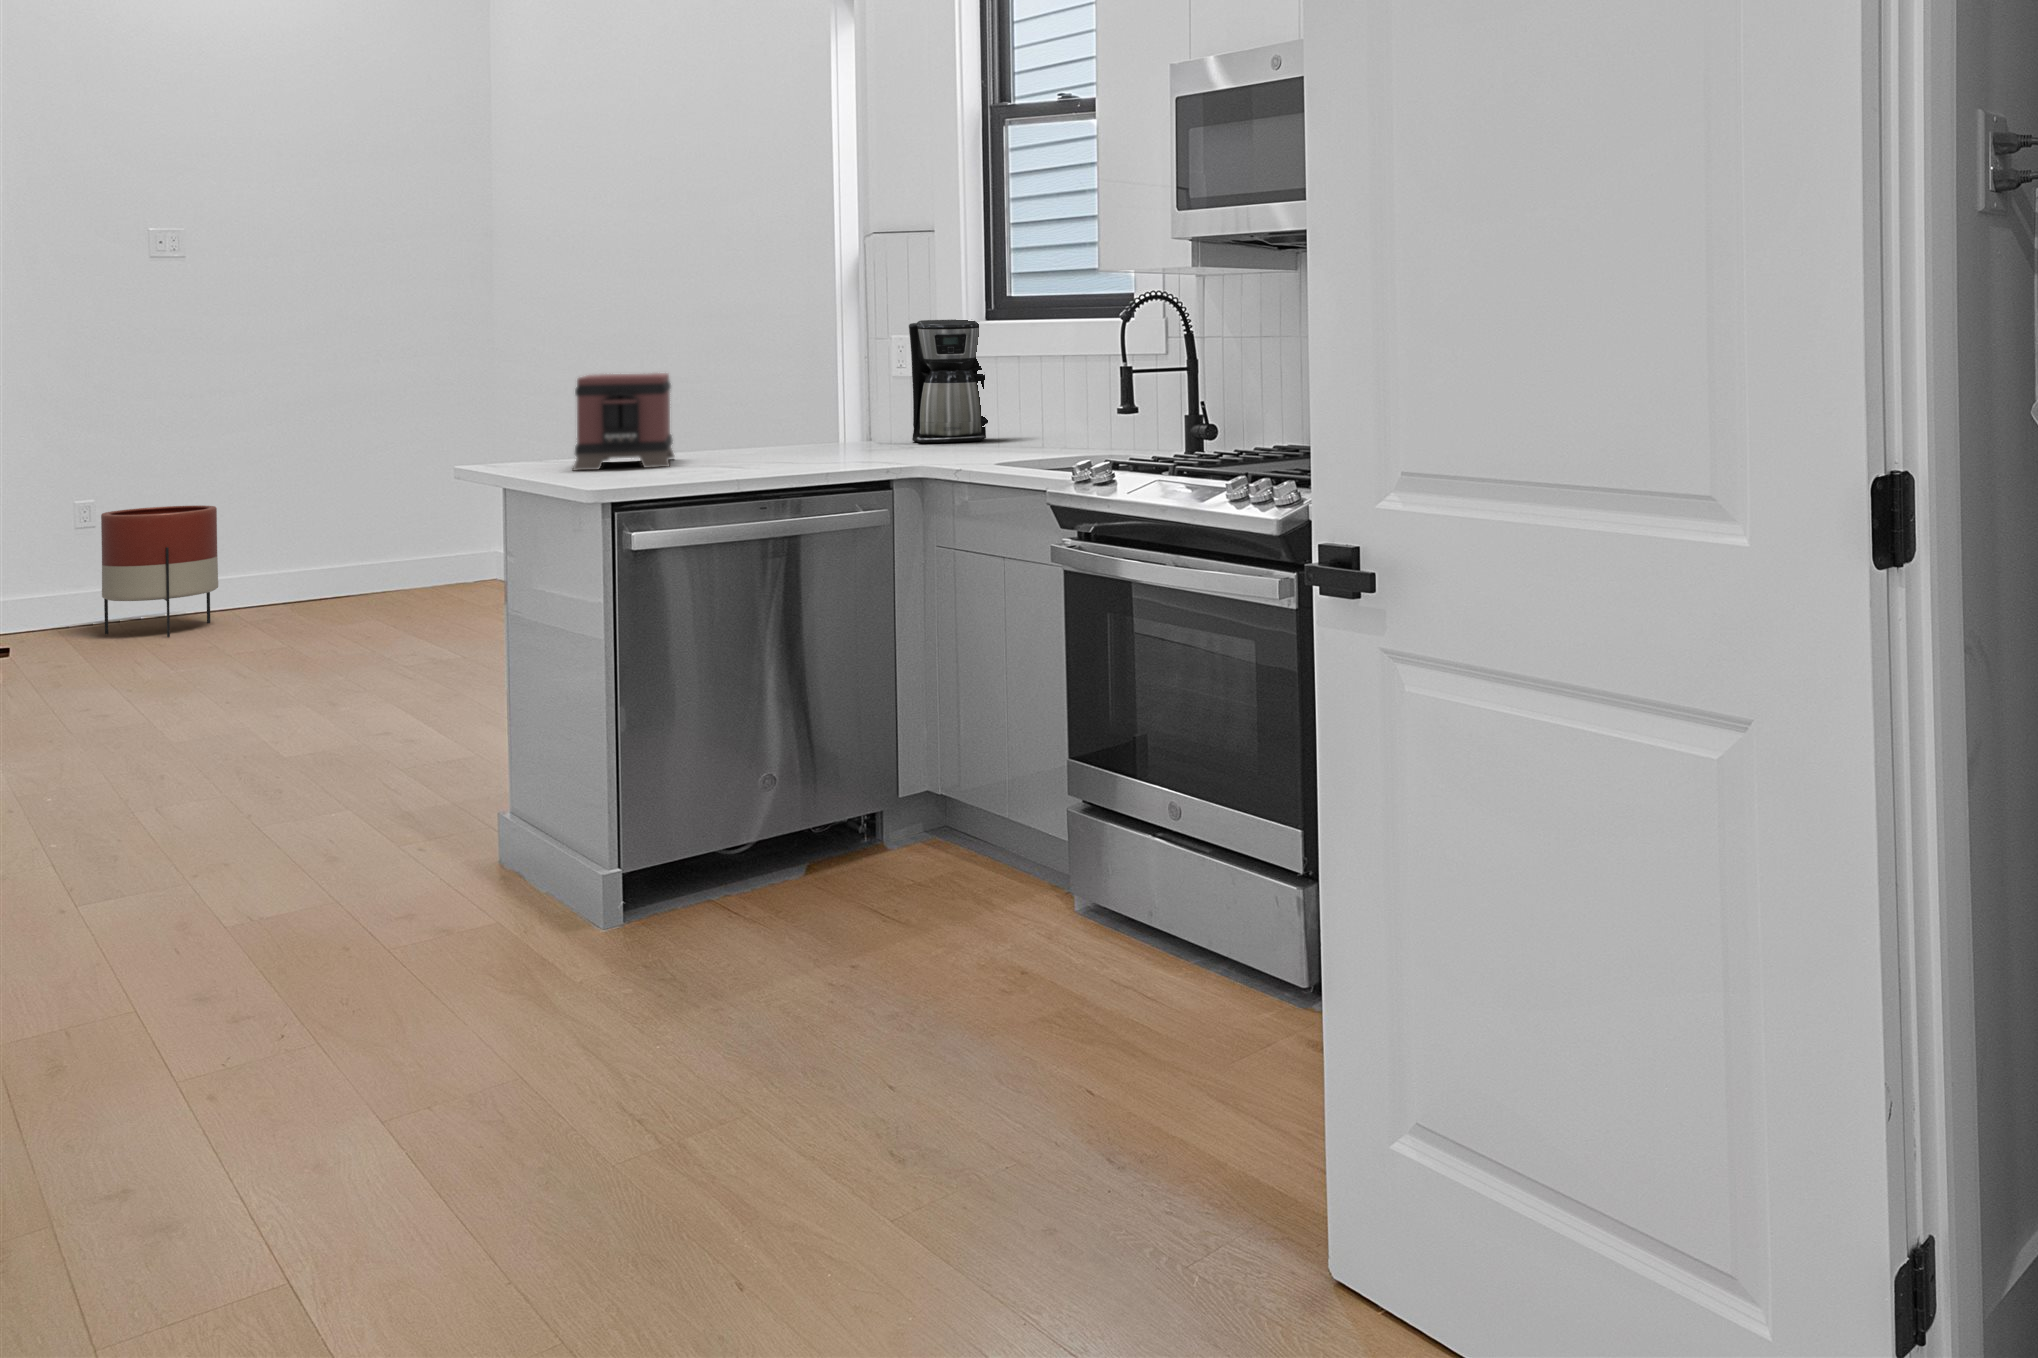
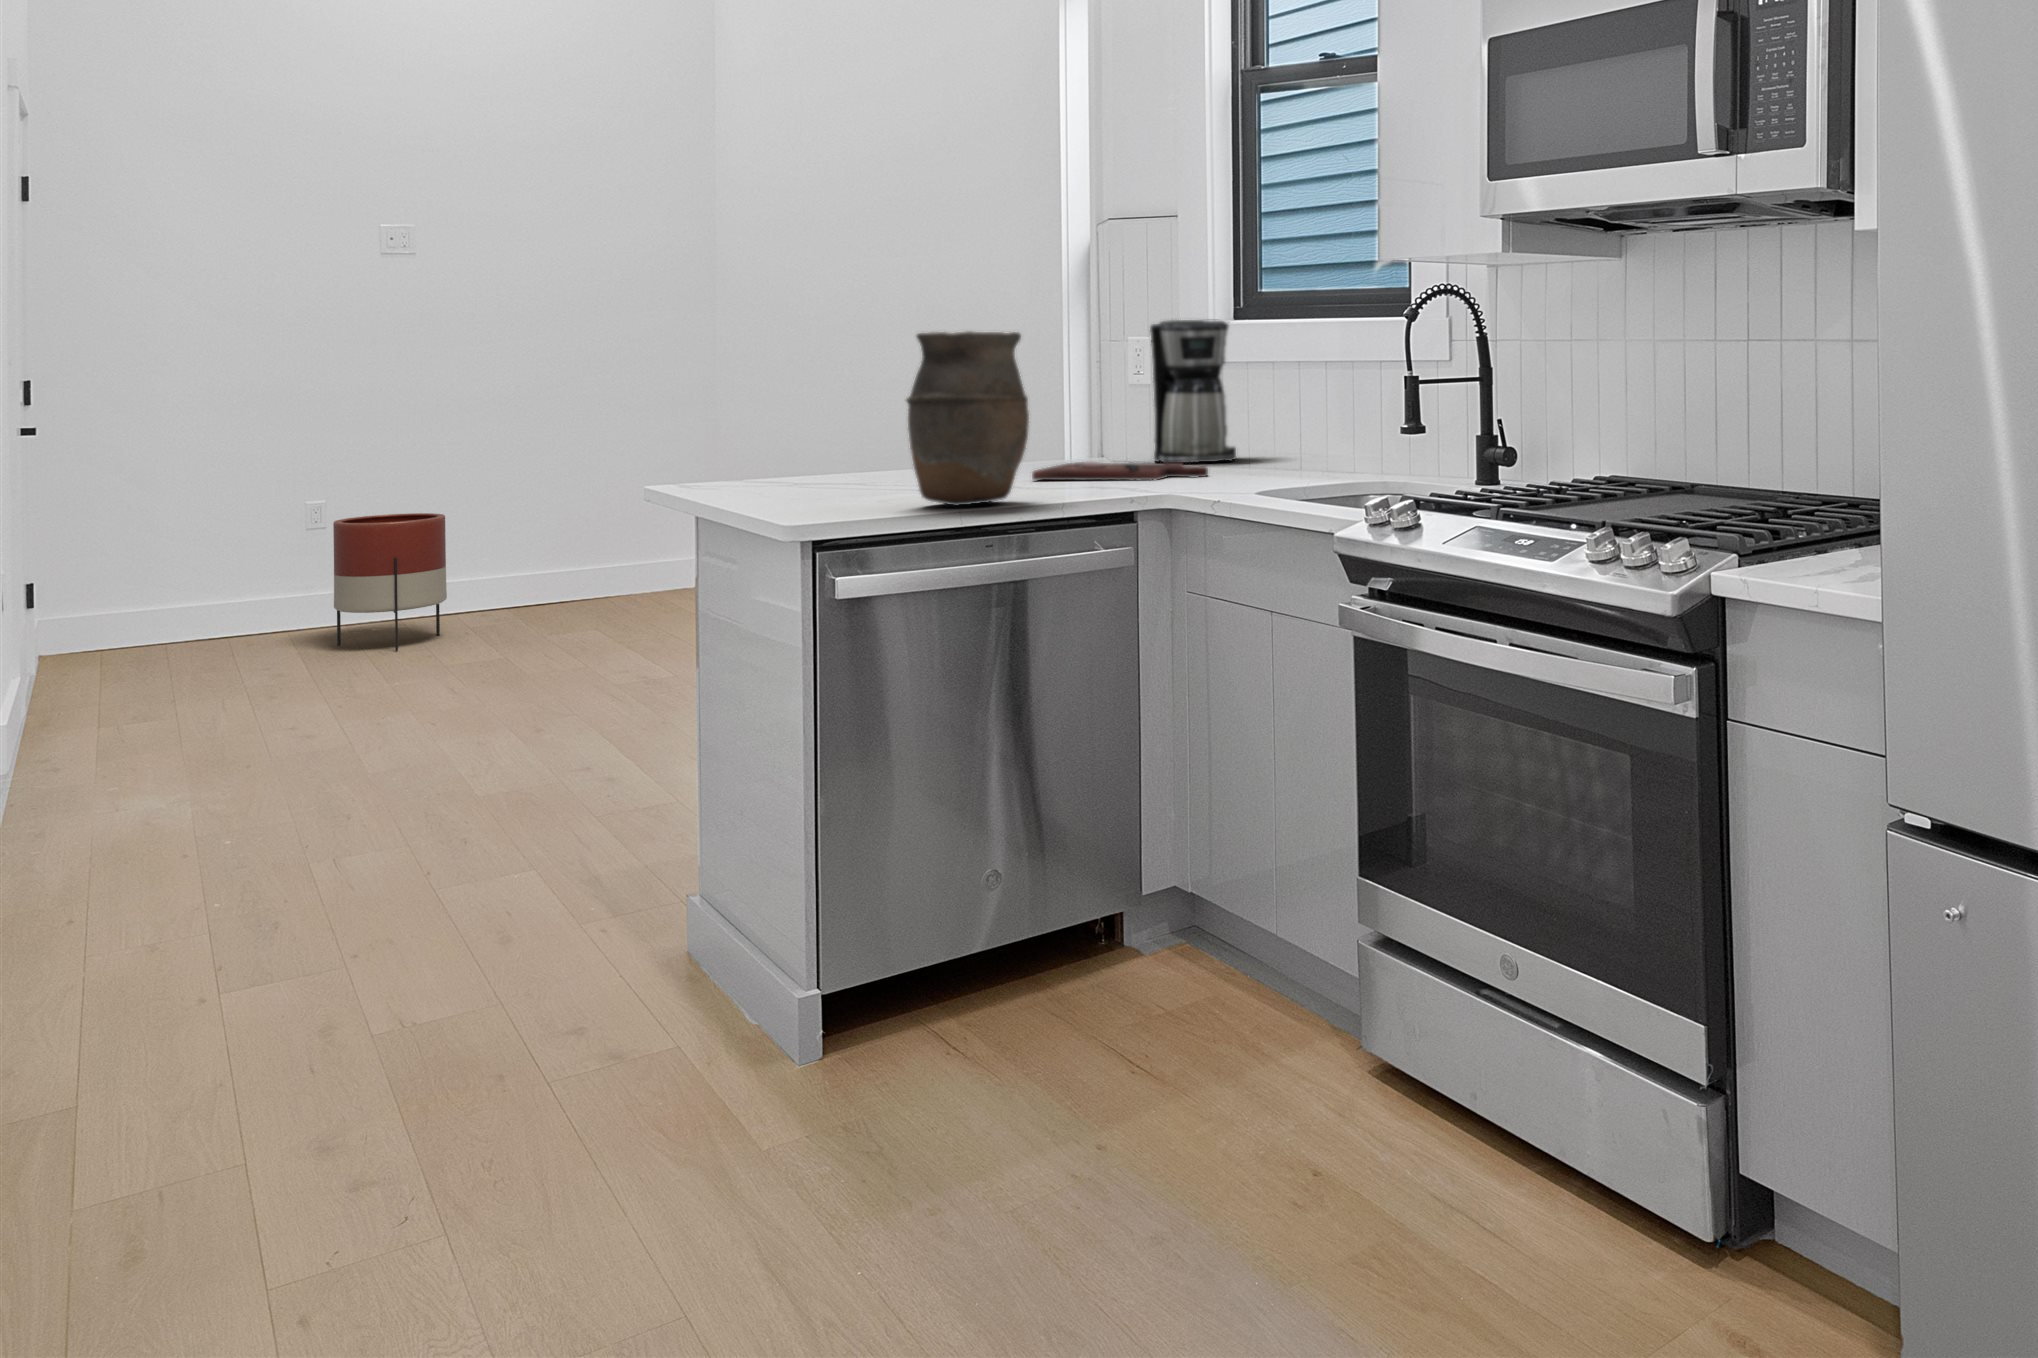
vase: none [690,330,796,473] -> present [906,331,1029,506]
toaster: present [573,373,674,470] -> none [774,382,891,497]
cutting board: none [801,441,956,456] -> present [1032,462,1208,480]

